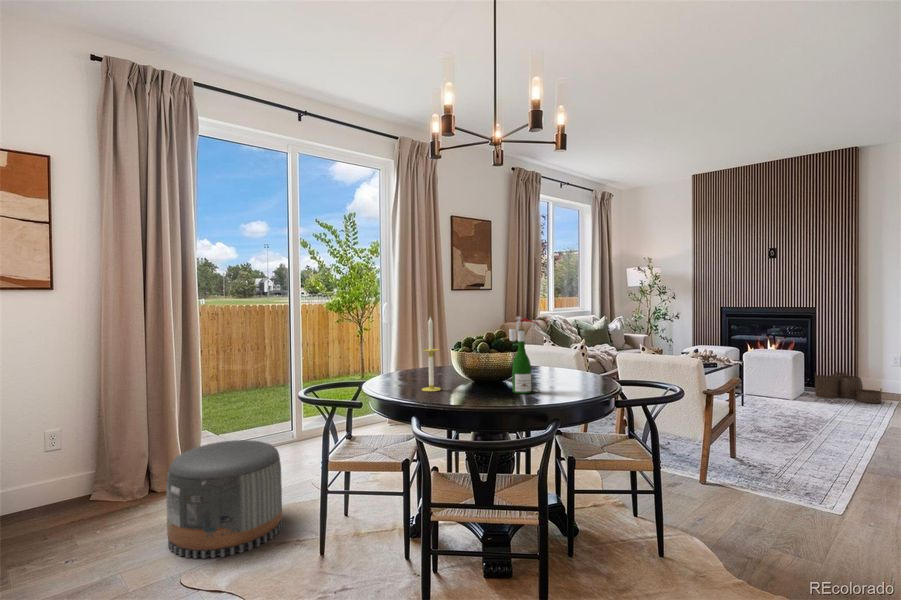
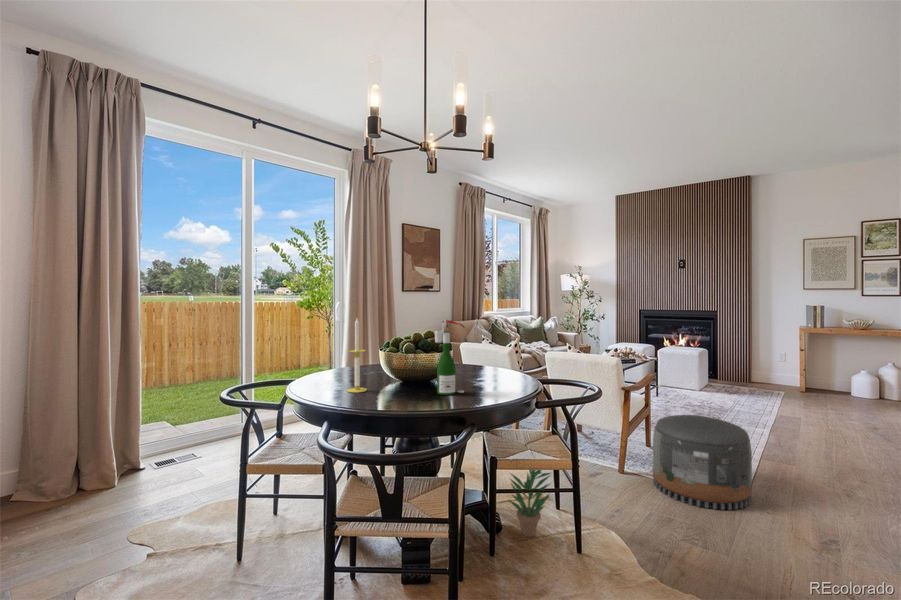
woven basket: present [815,372,882,403] -> none [718,366,773,395]
pouf: present [166,440,282,559] -> present [653,415,752,510]
potted plant: none [584,453,632,542] -> present [509,469,550,537]

